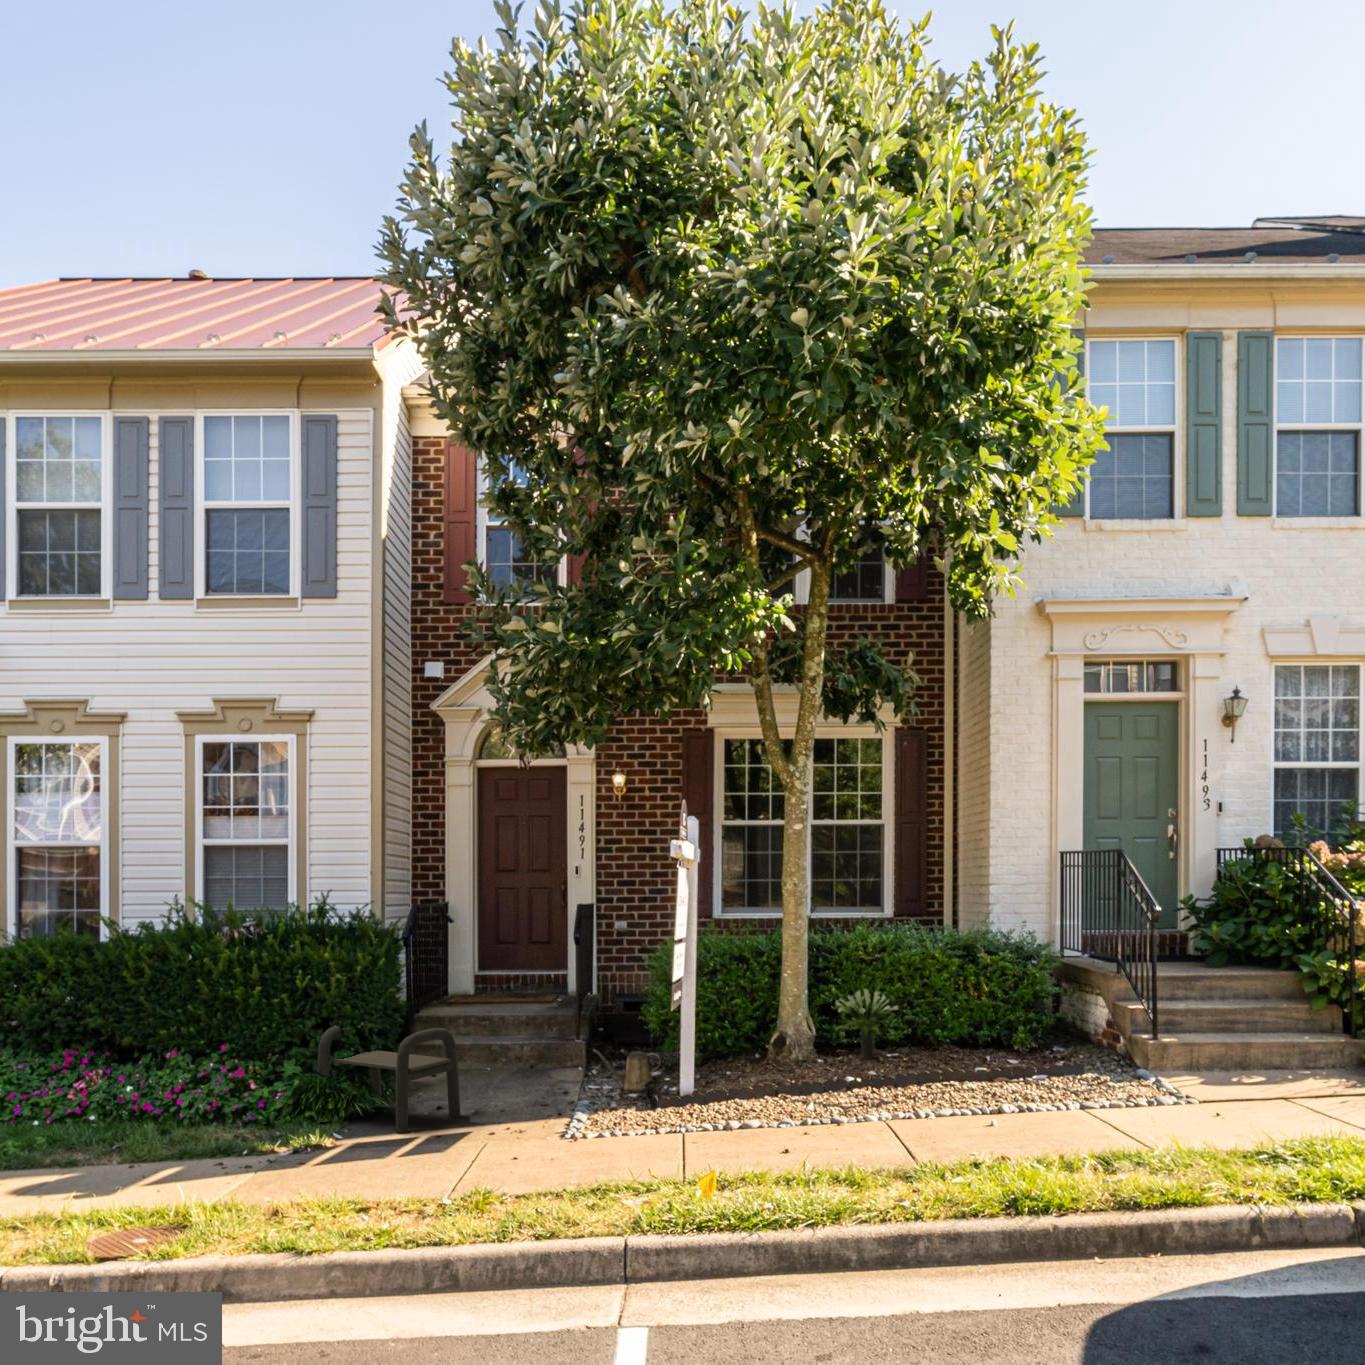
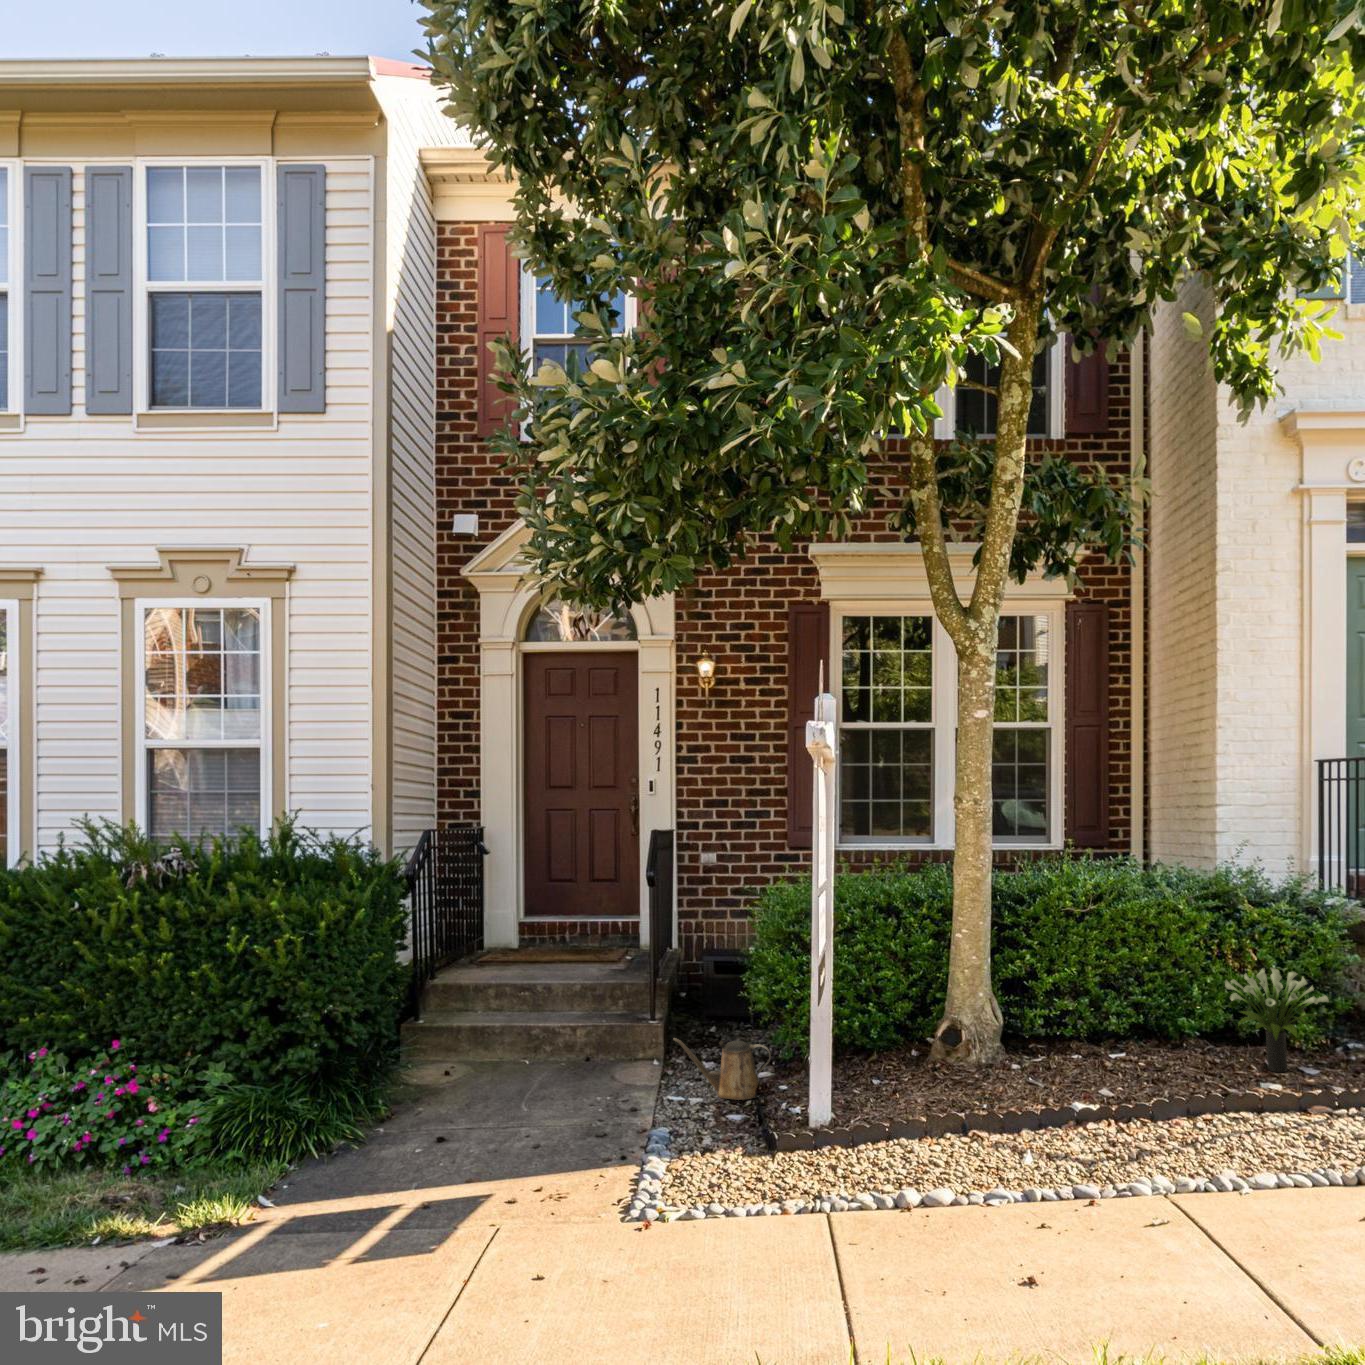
potted plant: present [836,989,898,1059] -> present [1225,968,1329,1072]
bench: present [317,1025,461,1134] -> none [269,995,477,1182]

